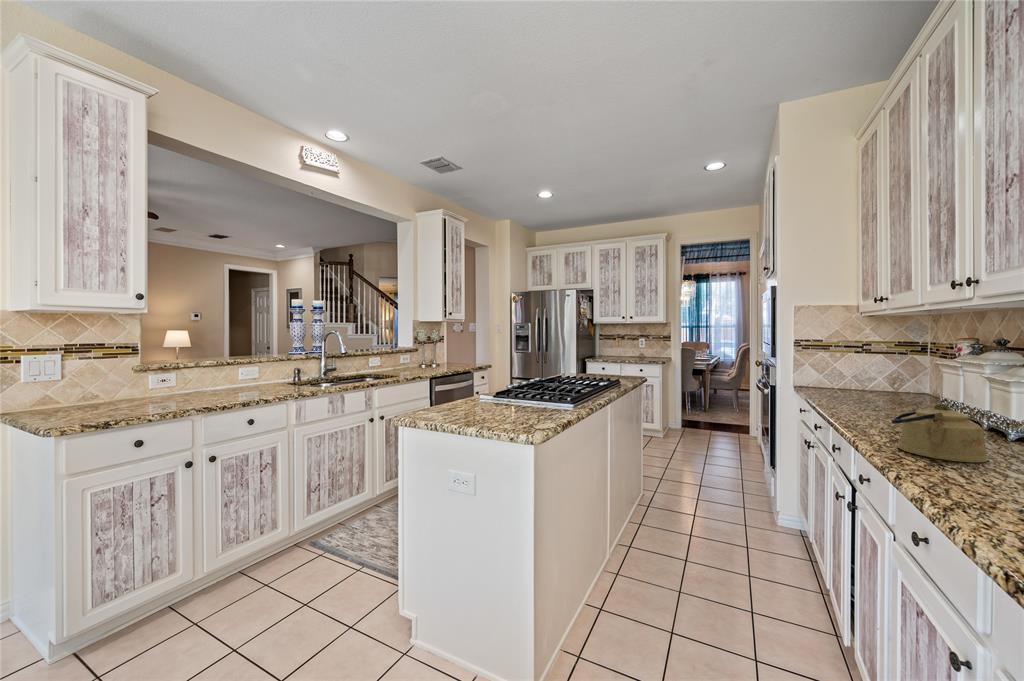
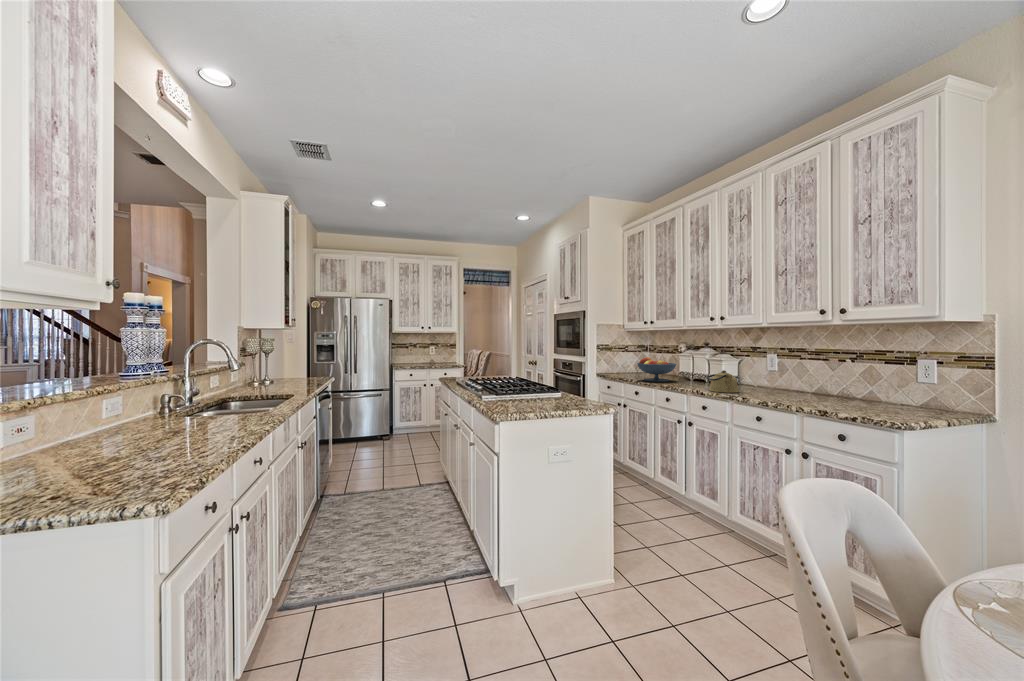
fruit bowl: none [824,363,920,414] -> present [637,357,676,382]

